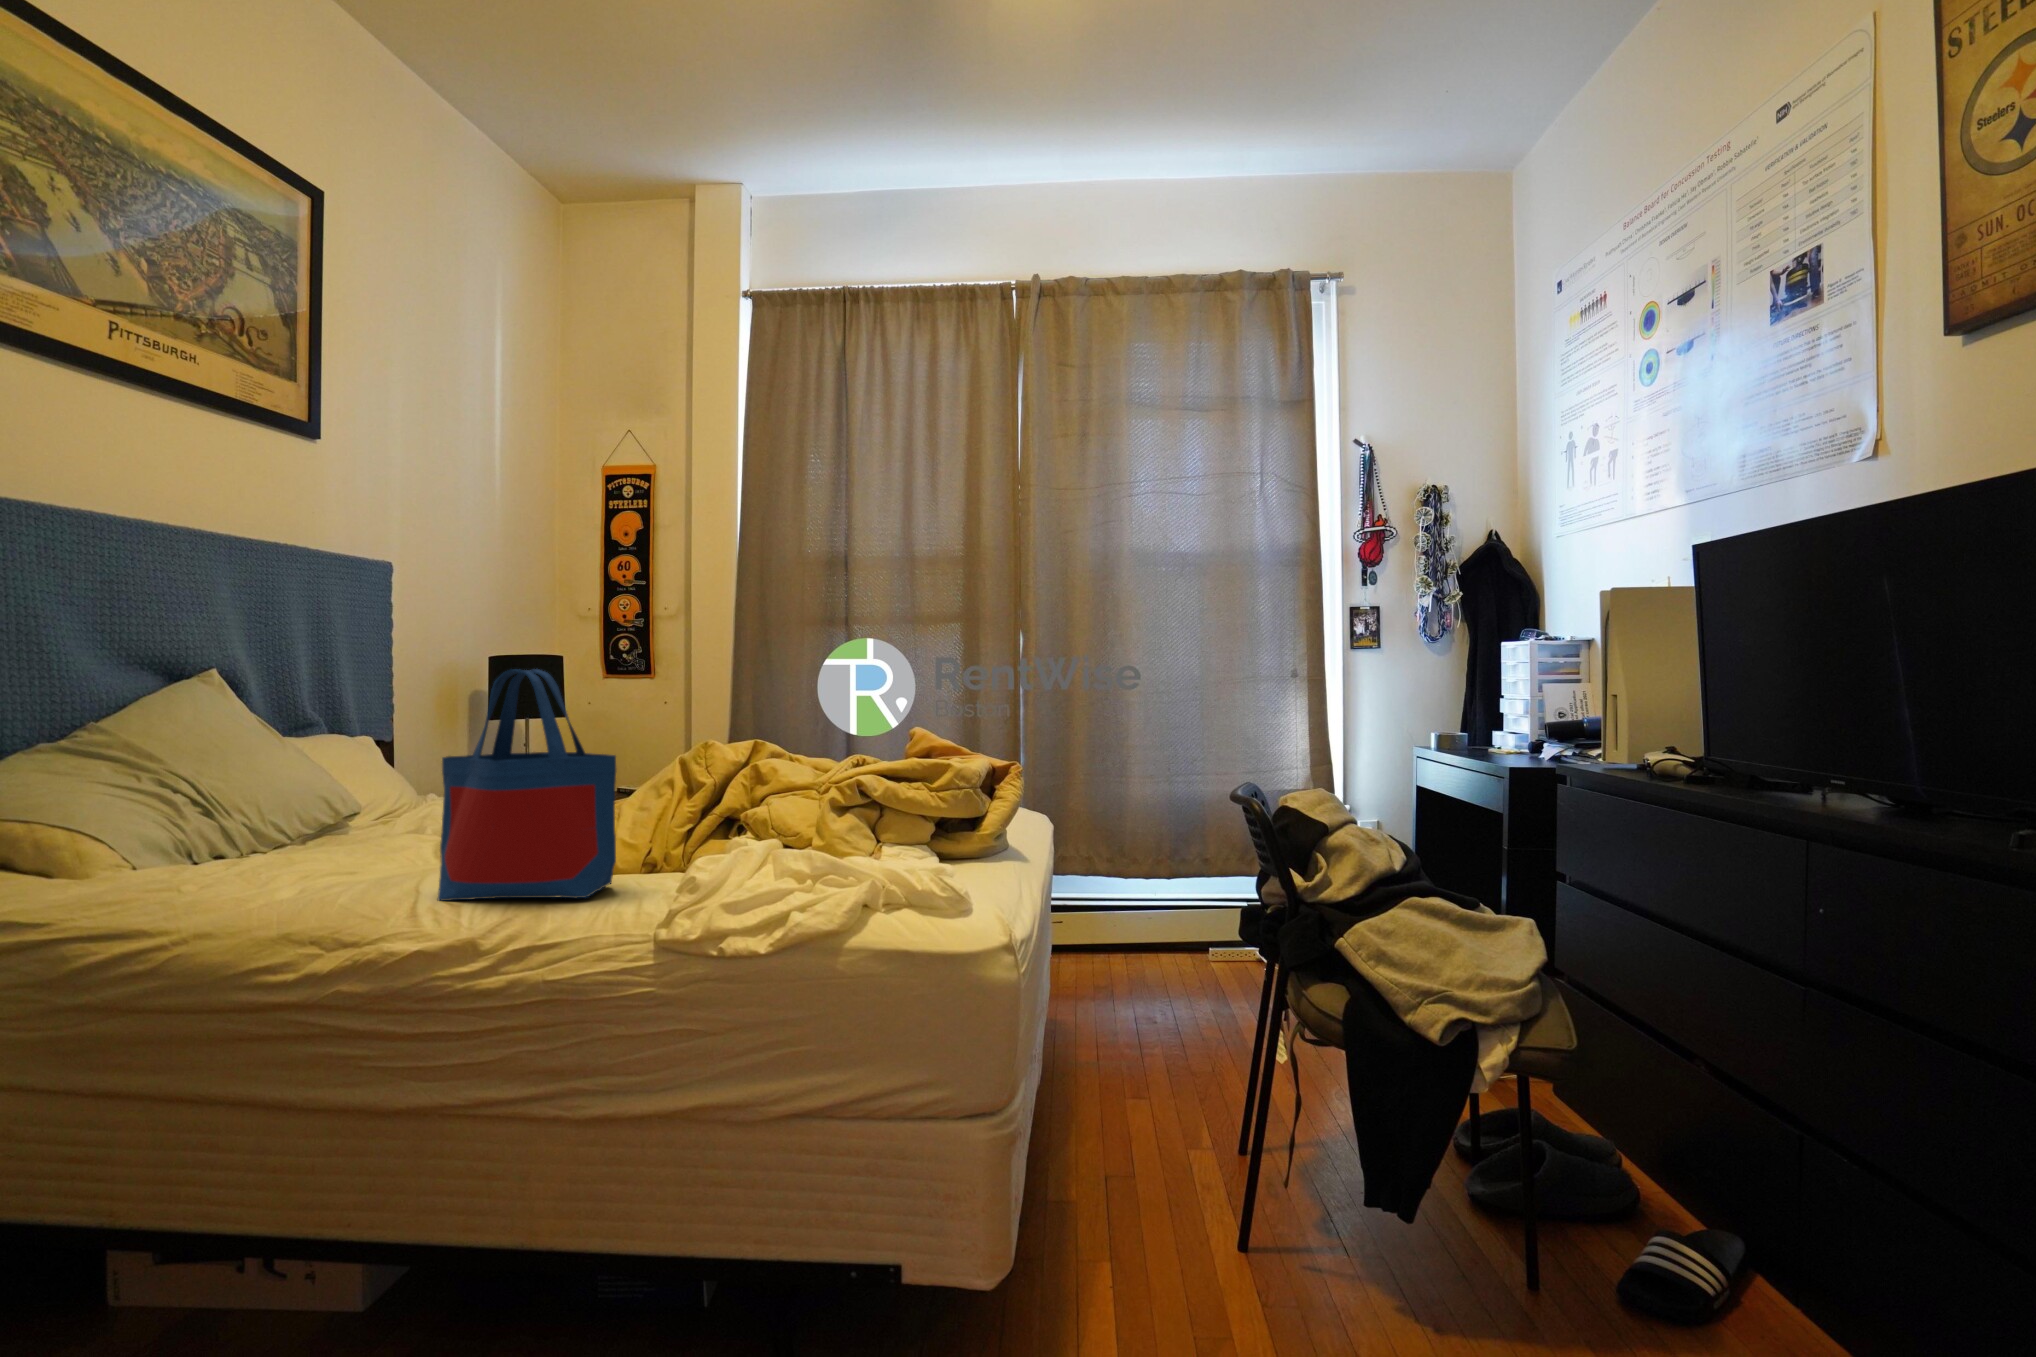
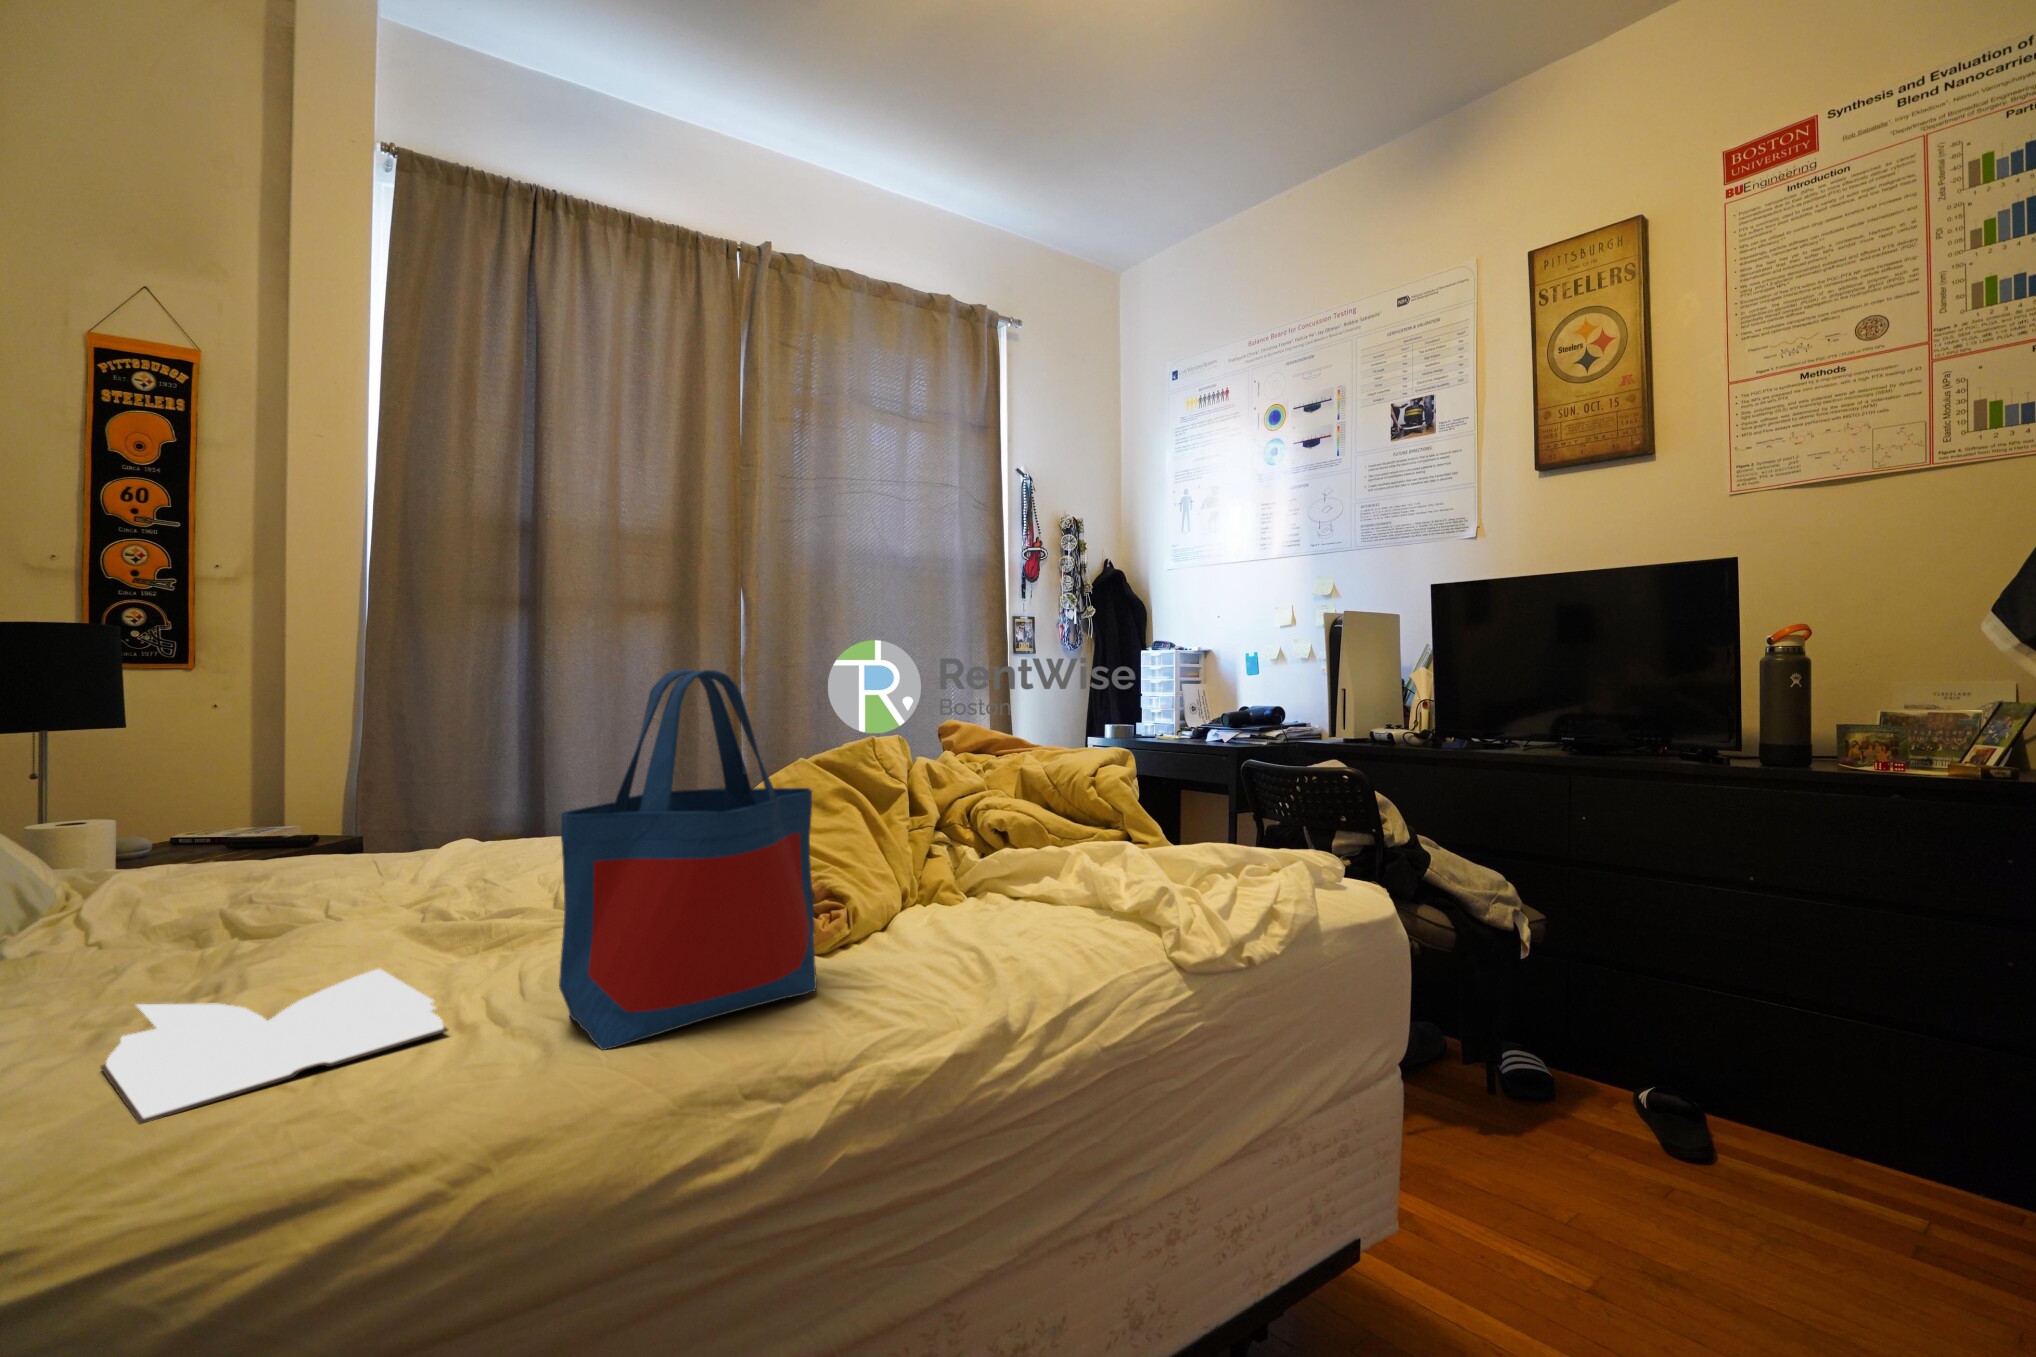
book: none [262,839,438,887] -> present [101,969,448,1124]

